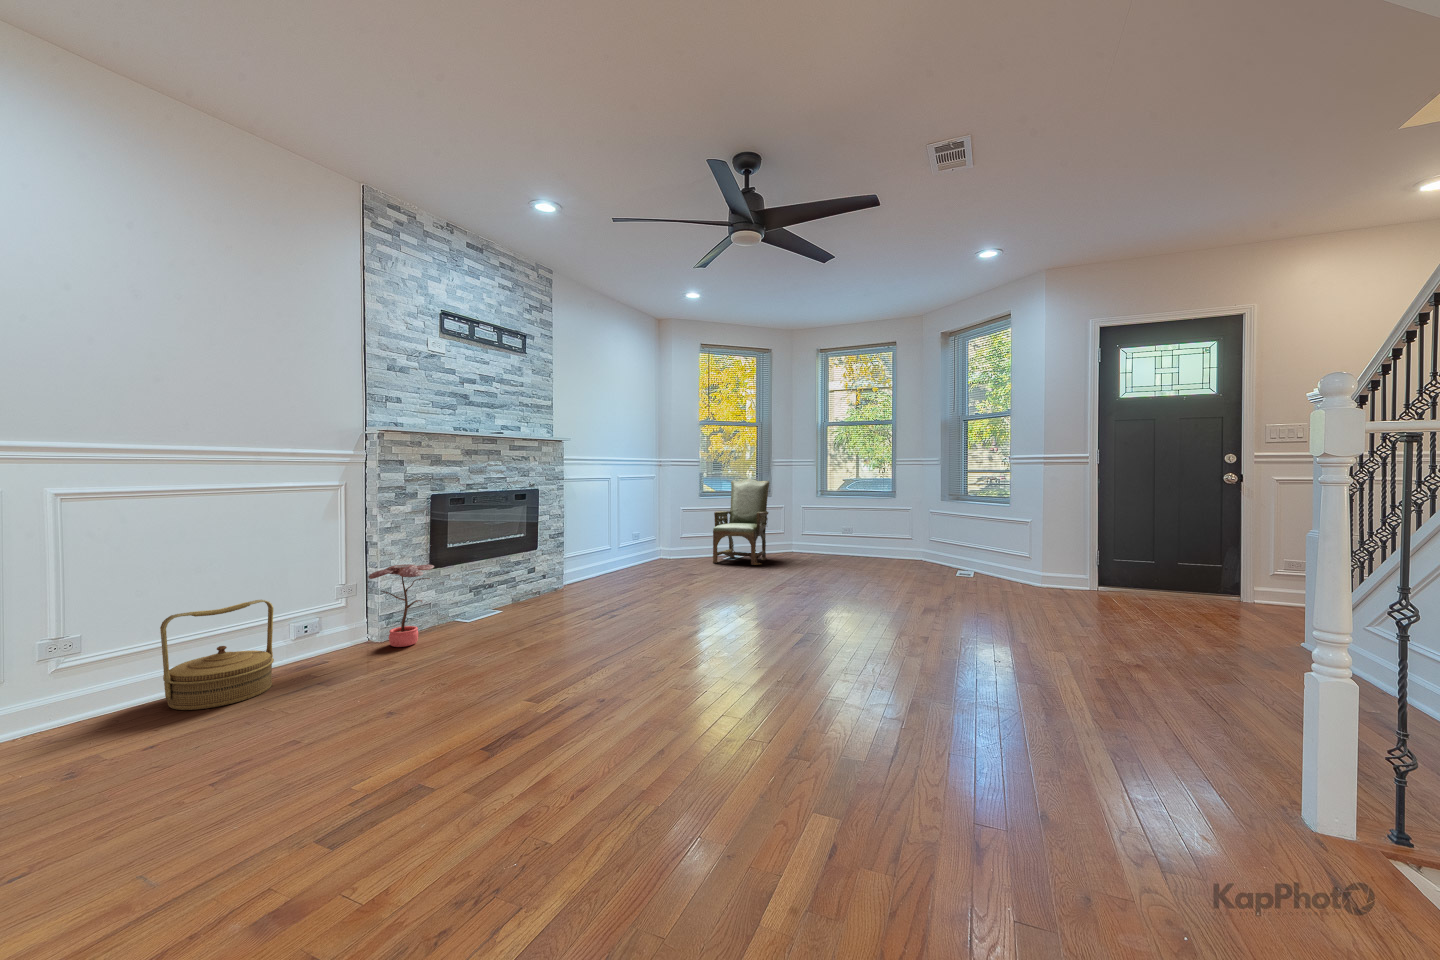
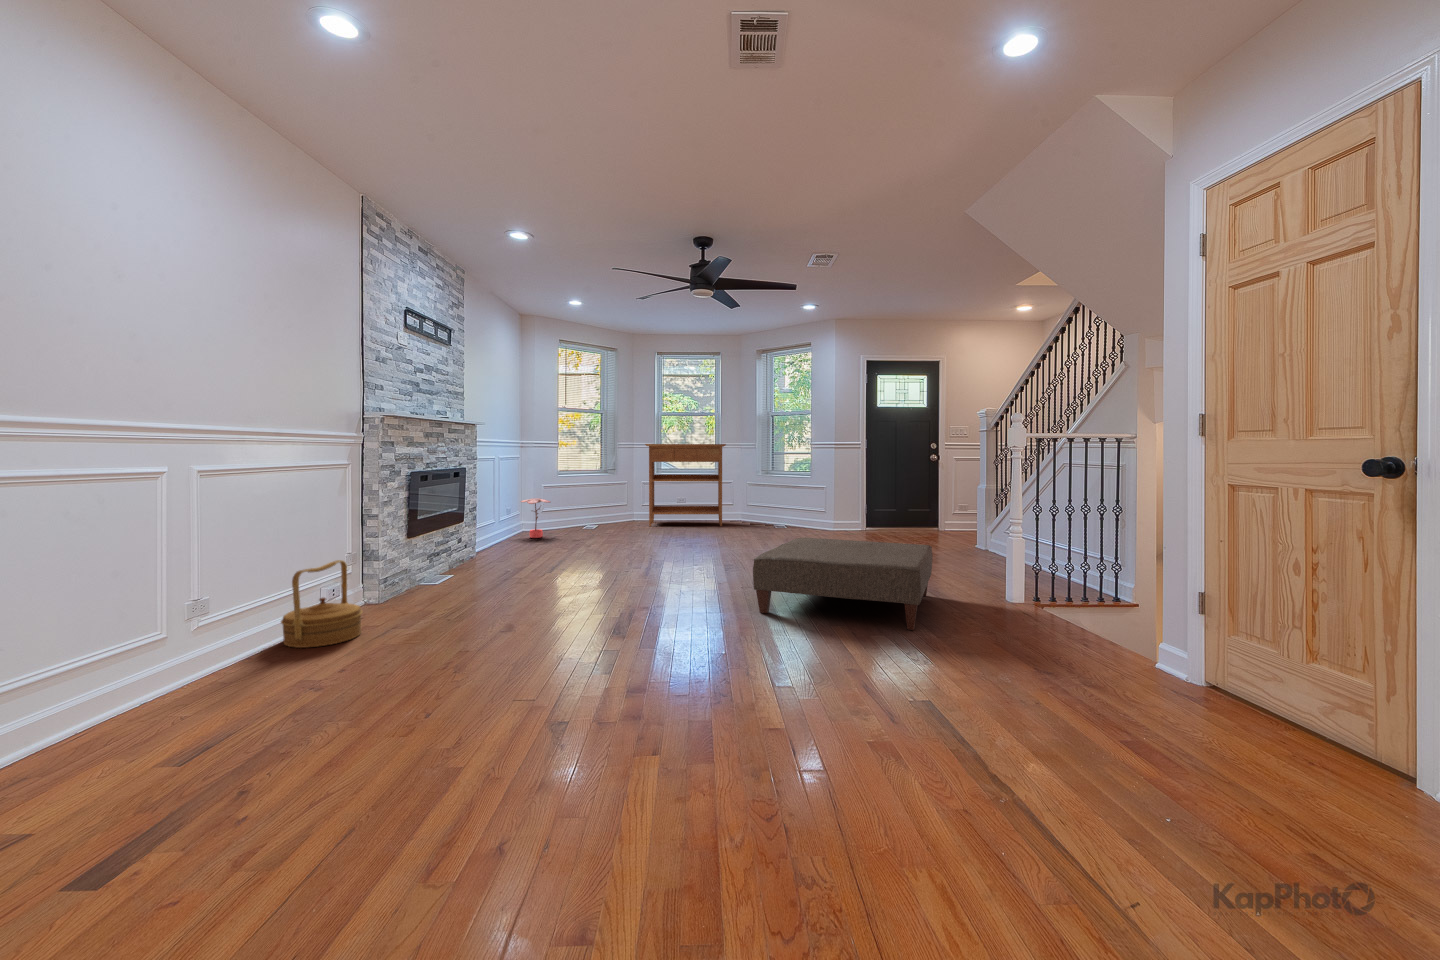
console table: none [792,459,898,563] -> present [645,444,726,526]
armchair: present [713,479,769,565] -> none [581,460,627,533]
potted plant: present [369,564,434,647] -> present [521,498,550,538]
ottoman: none [750,610,1162,896] -> present [753,538,933,630]

